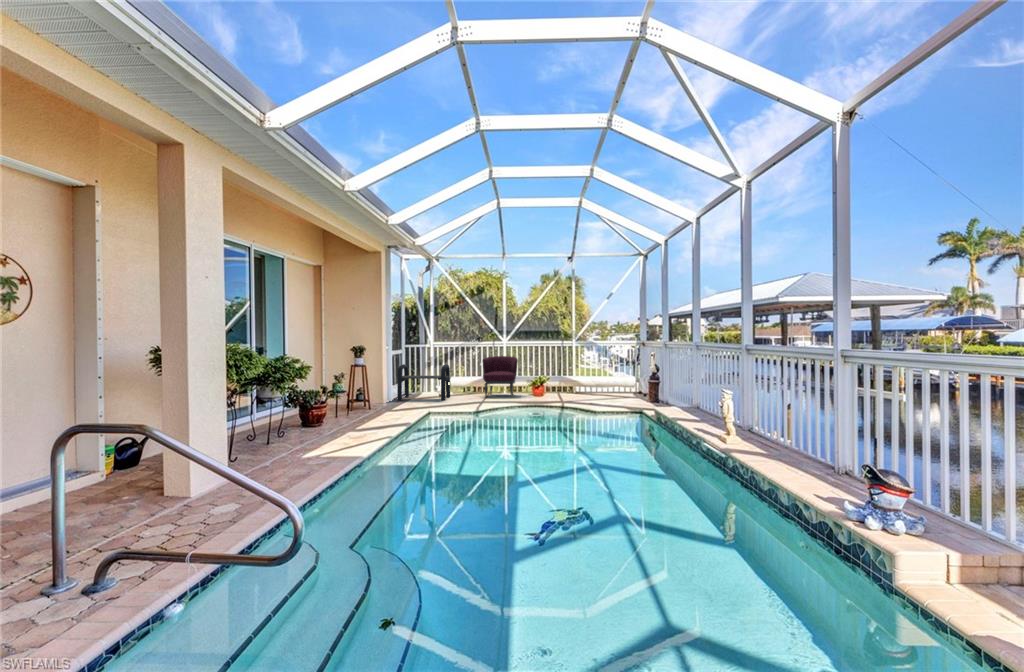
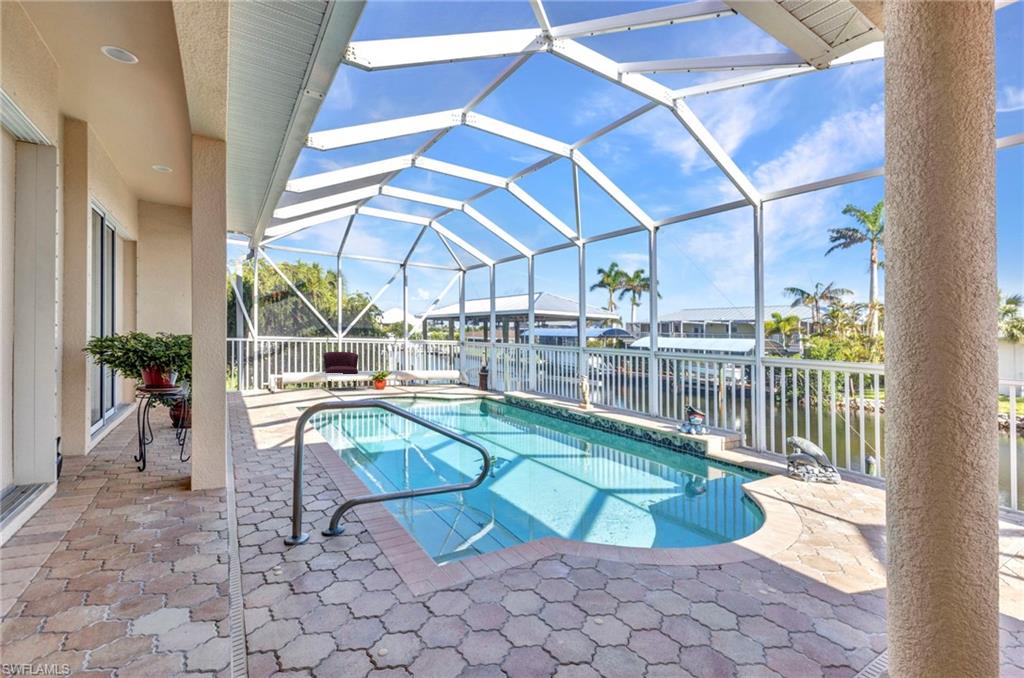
bench: present [397,364,450,401] -> none [242,359,297,396]

